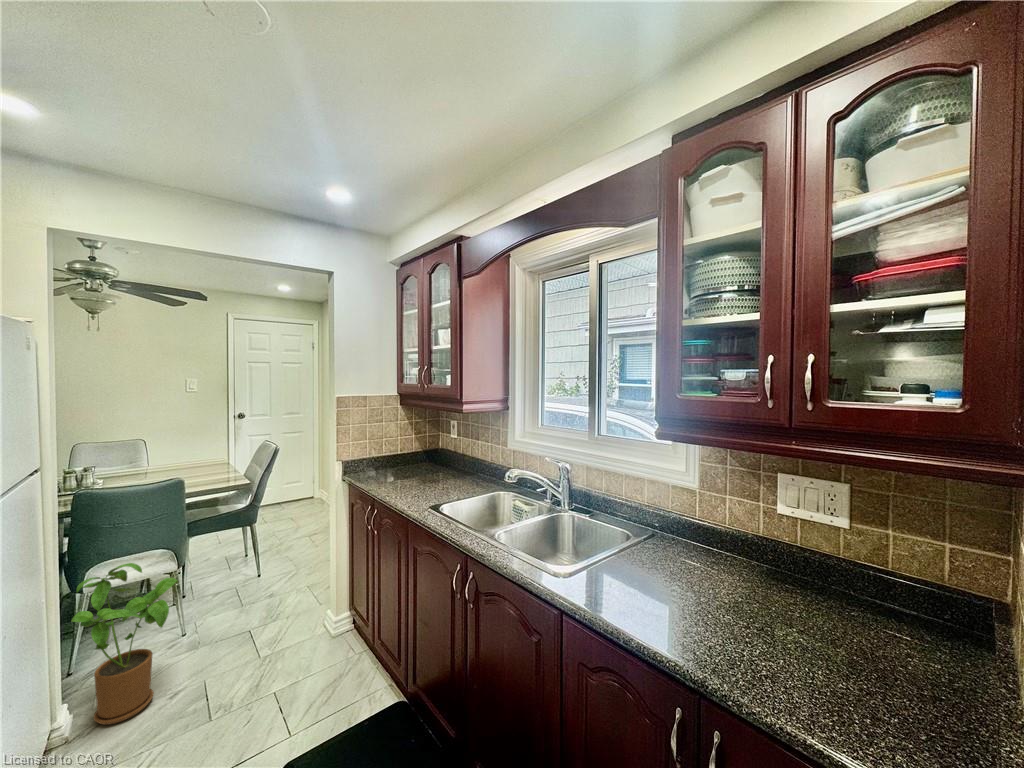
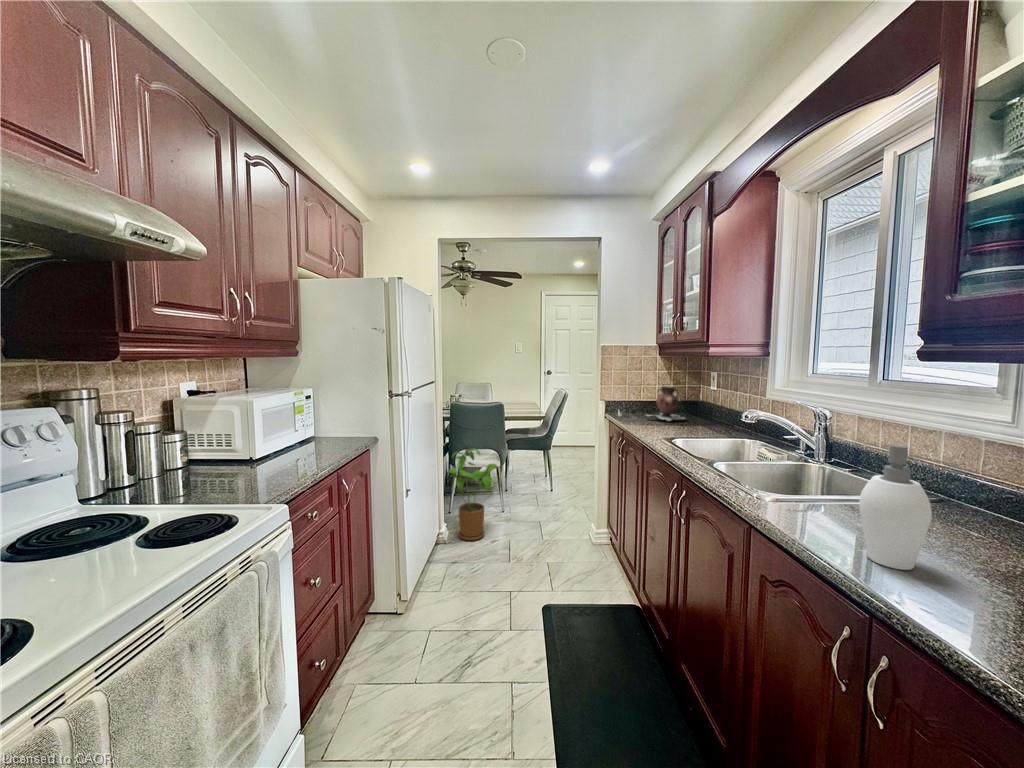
vase: none [394,440,437,478] -> present [656,386,683,421]
soap dispenser: none [661,527,725,635] -> present [859,445,959,570]

